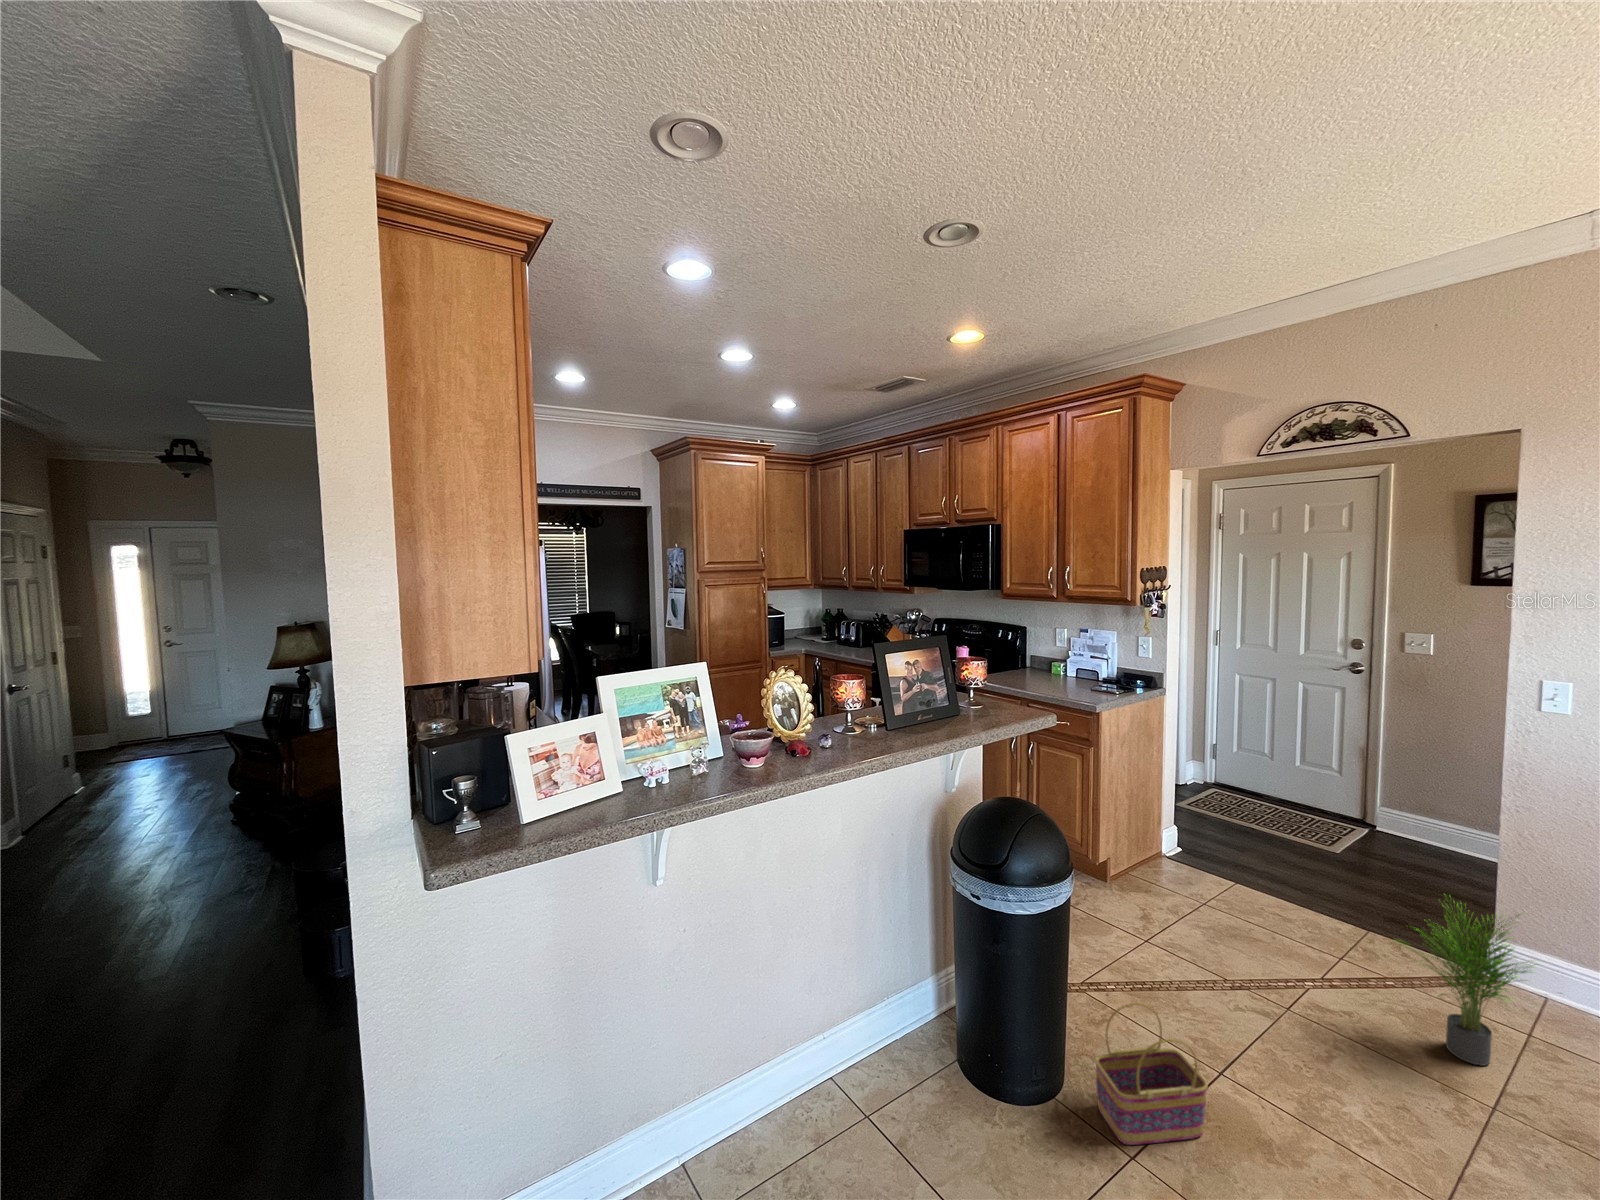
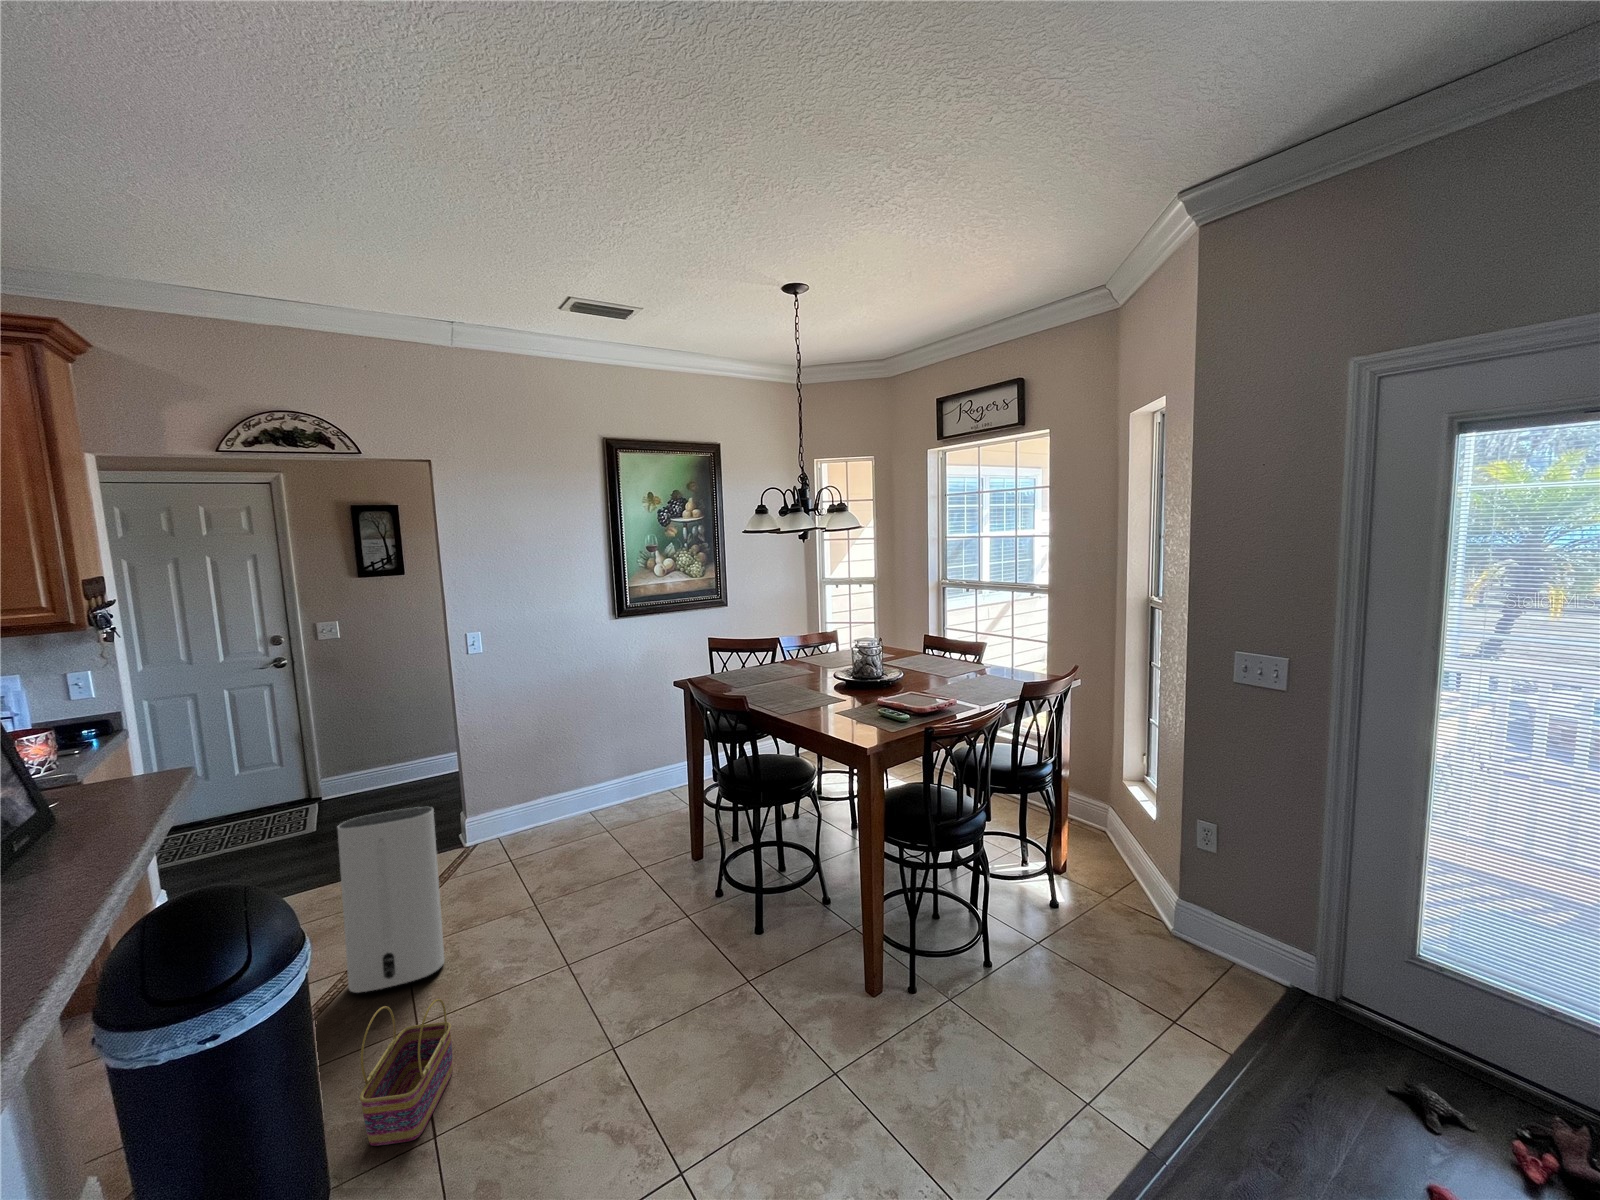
air purifier: none [1207,832,1335,1051] -> present [338,807,444,993]
potted plant: present [1401,906,1535,1066] -> none [455,779,535,897]

